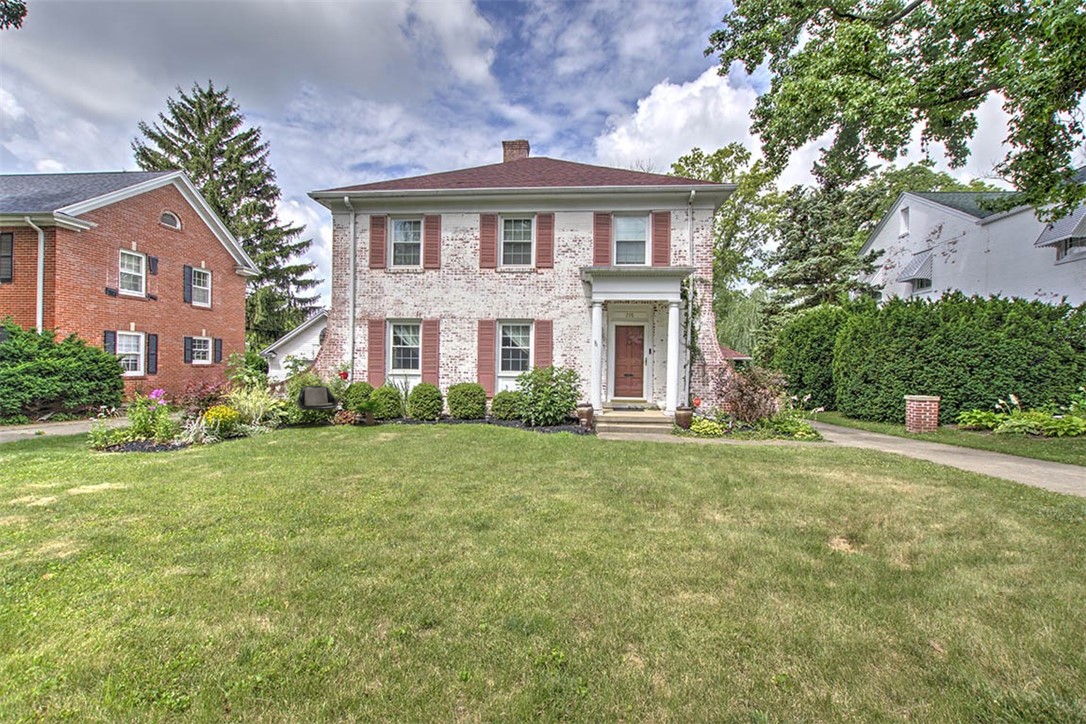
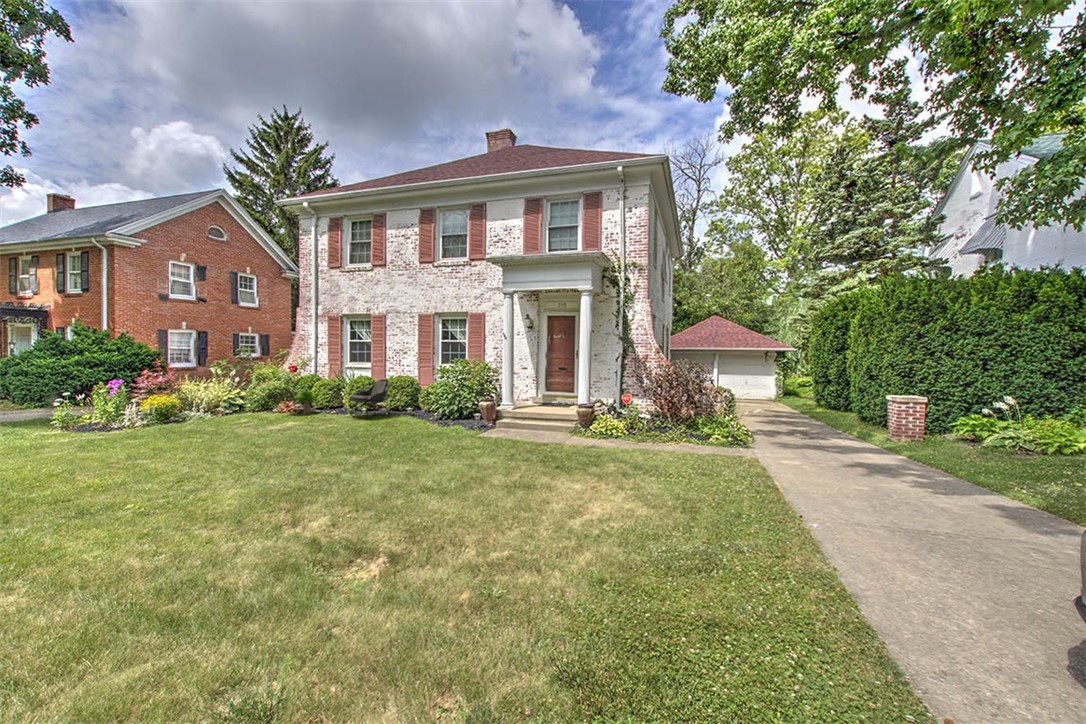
lounge chair: present [297,386,338,428] -> present [349,379,391,419]

